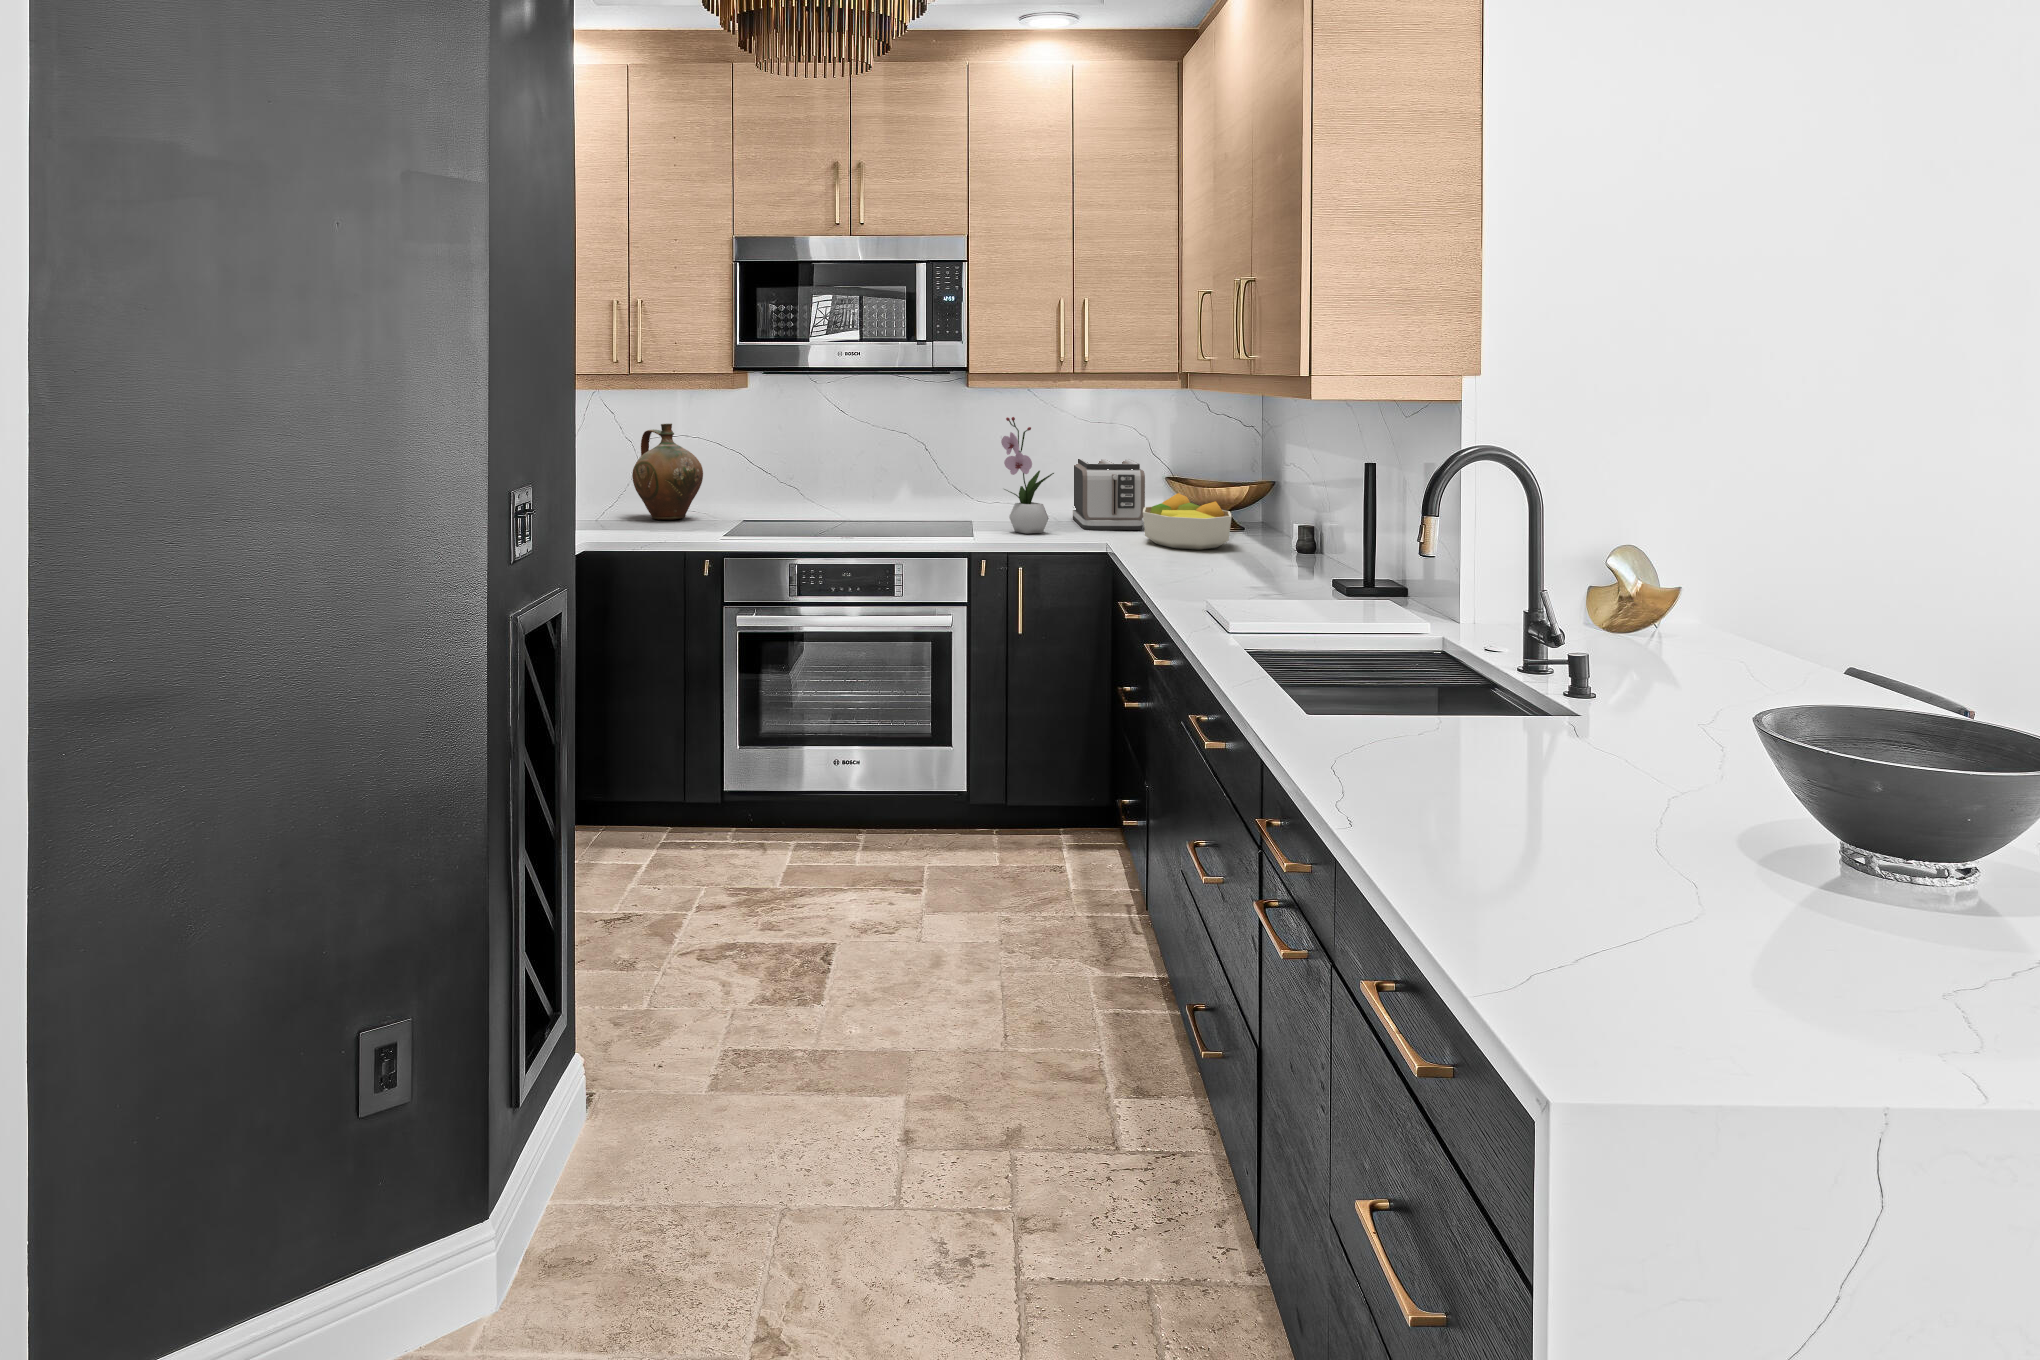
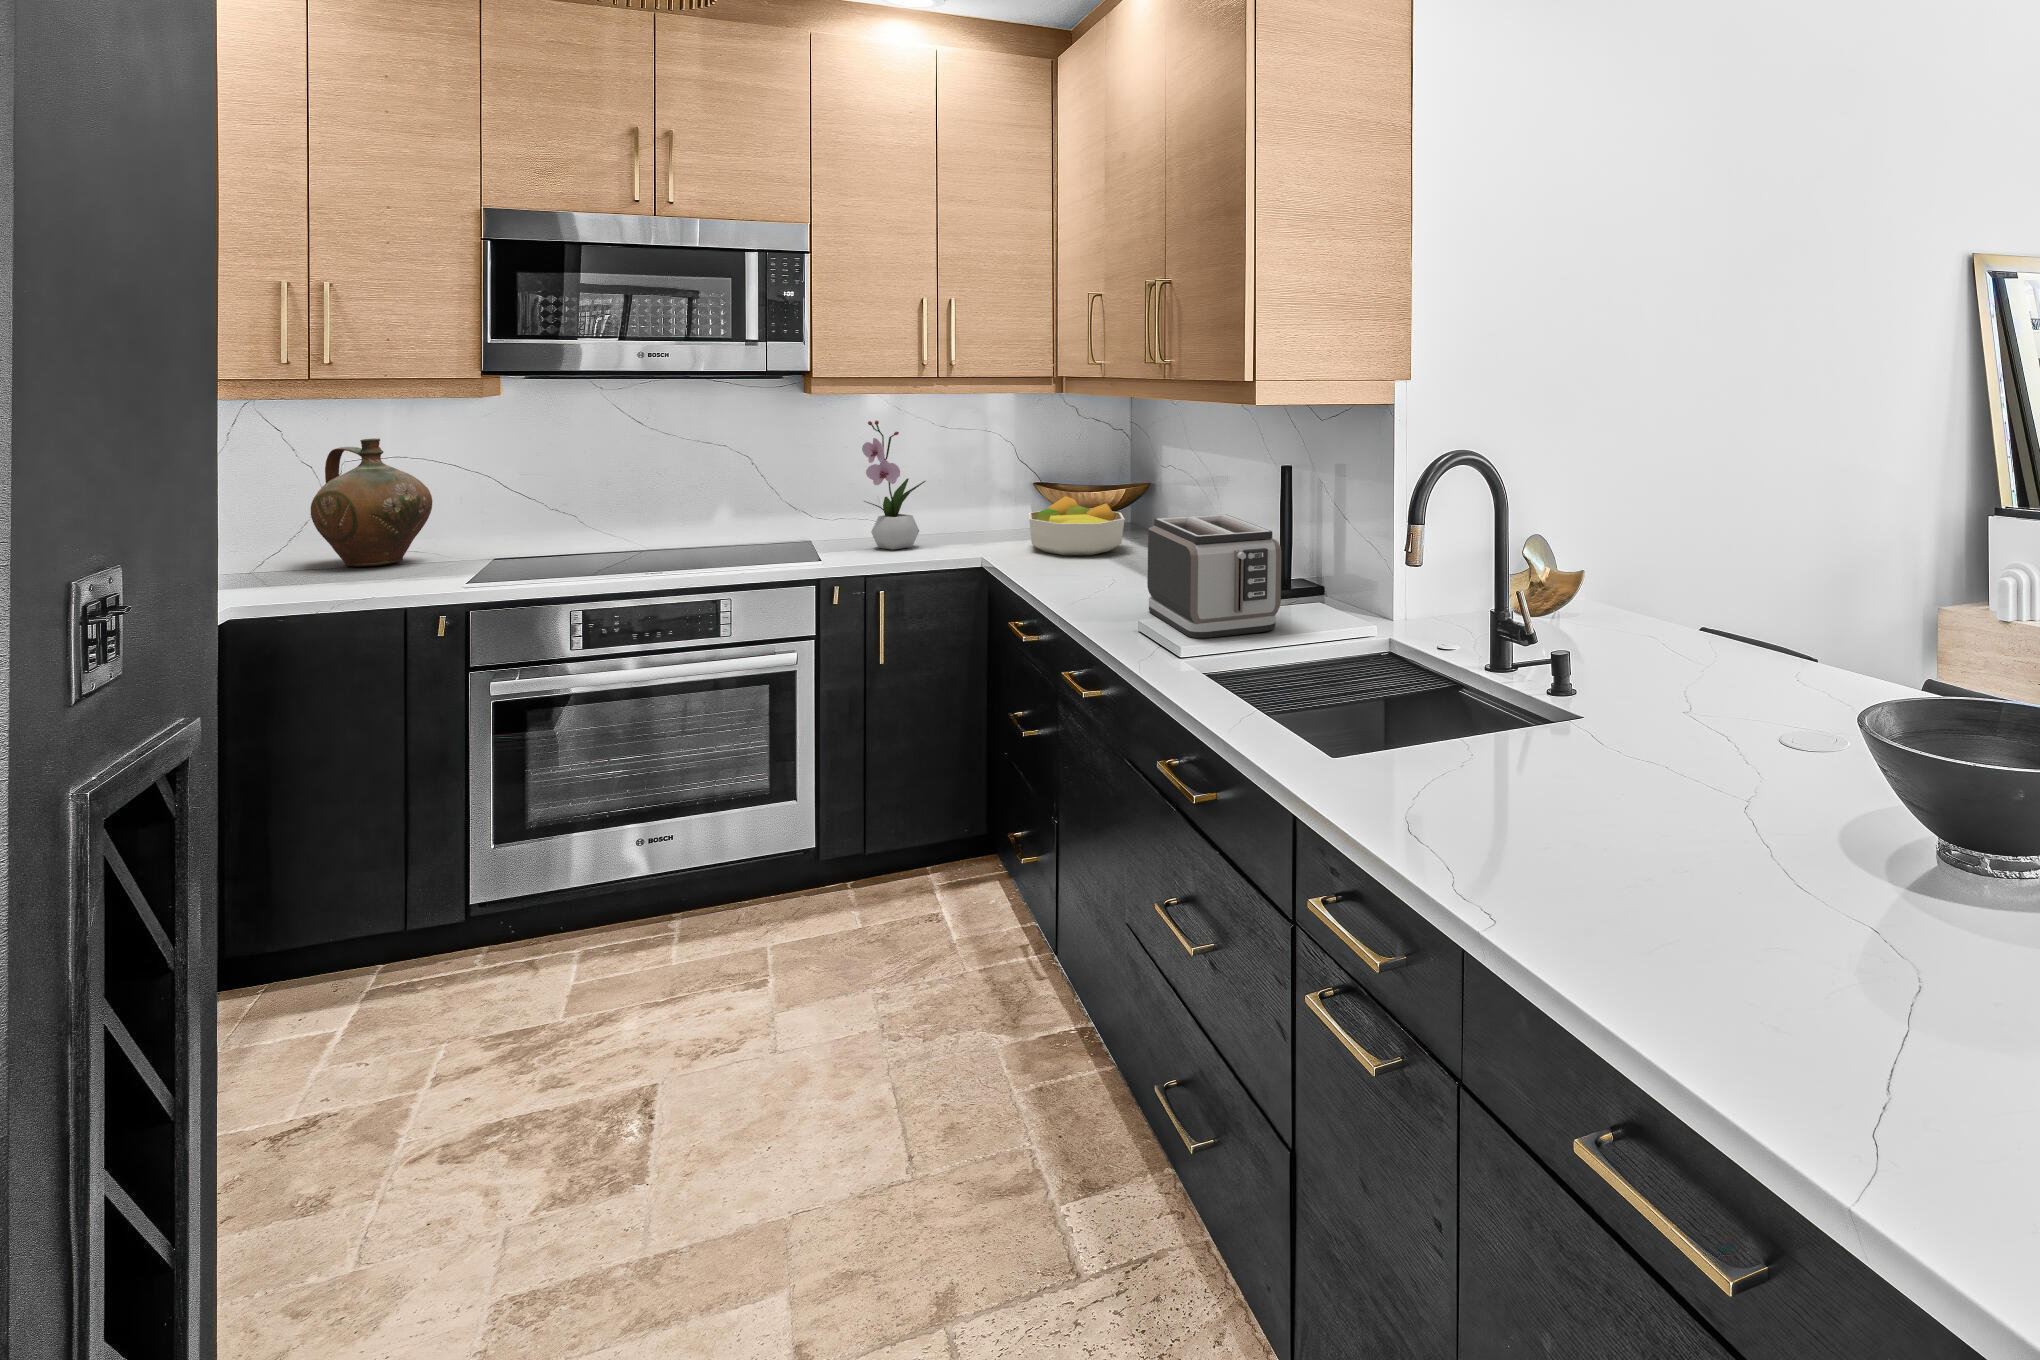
toaster: present [1073,459,1145,530] -> present [1147,514,1281,638]

